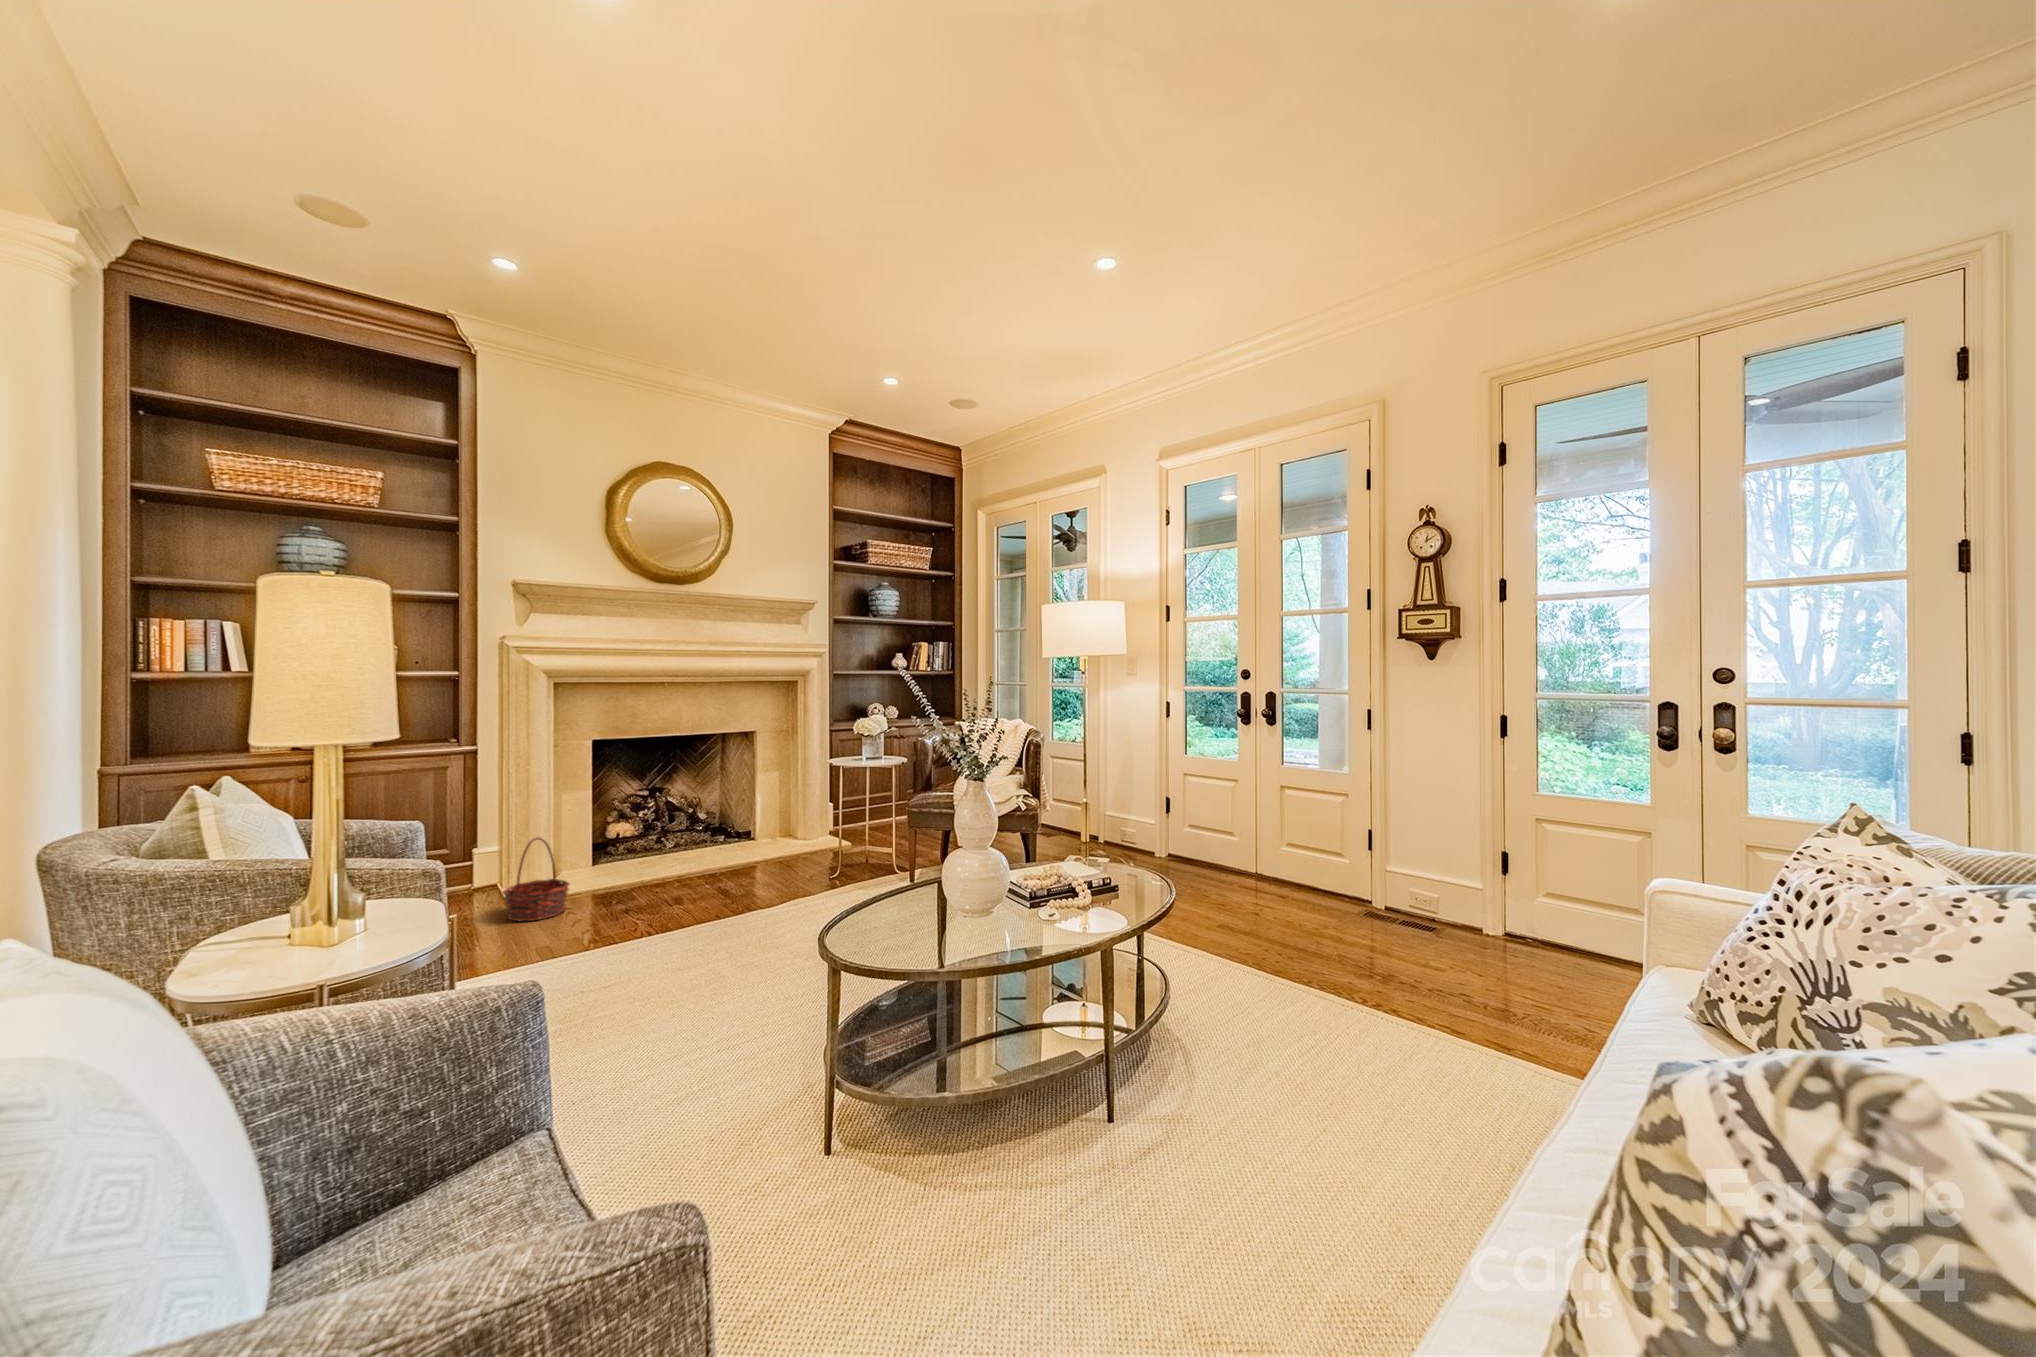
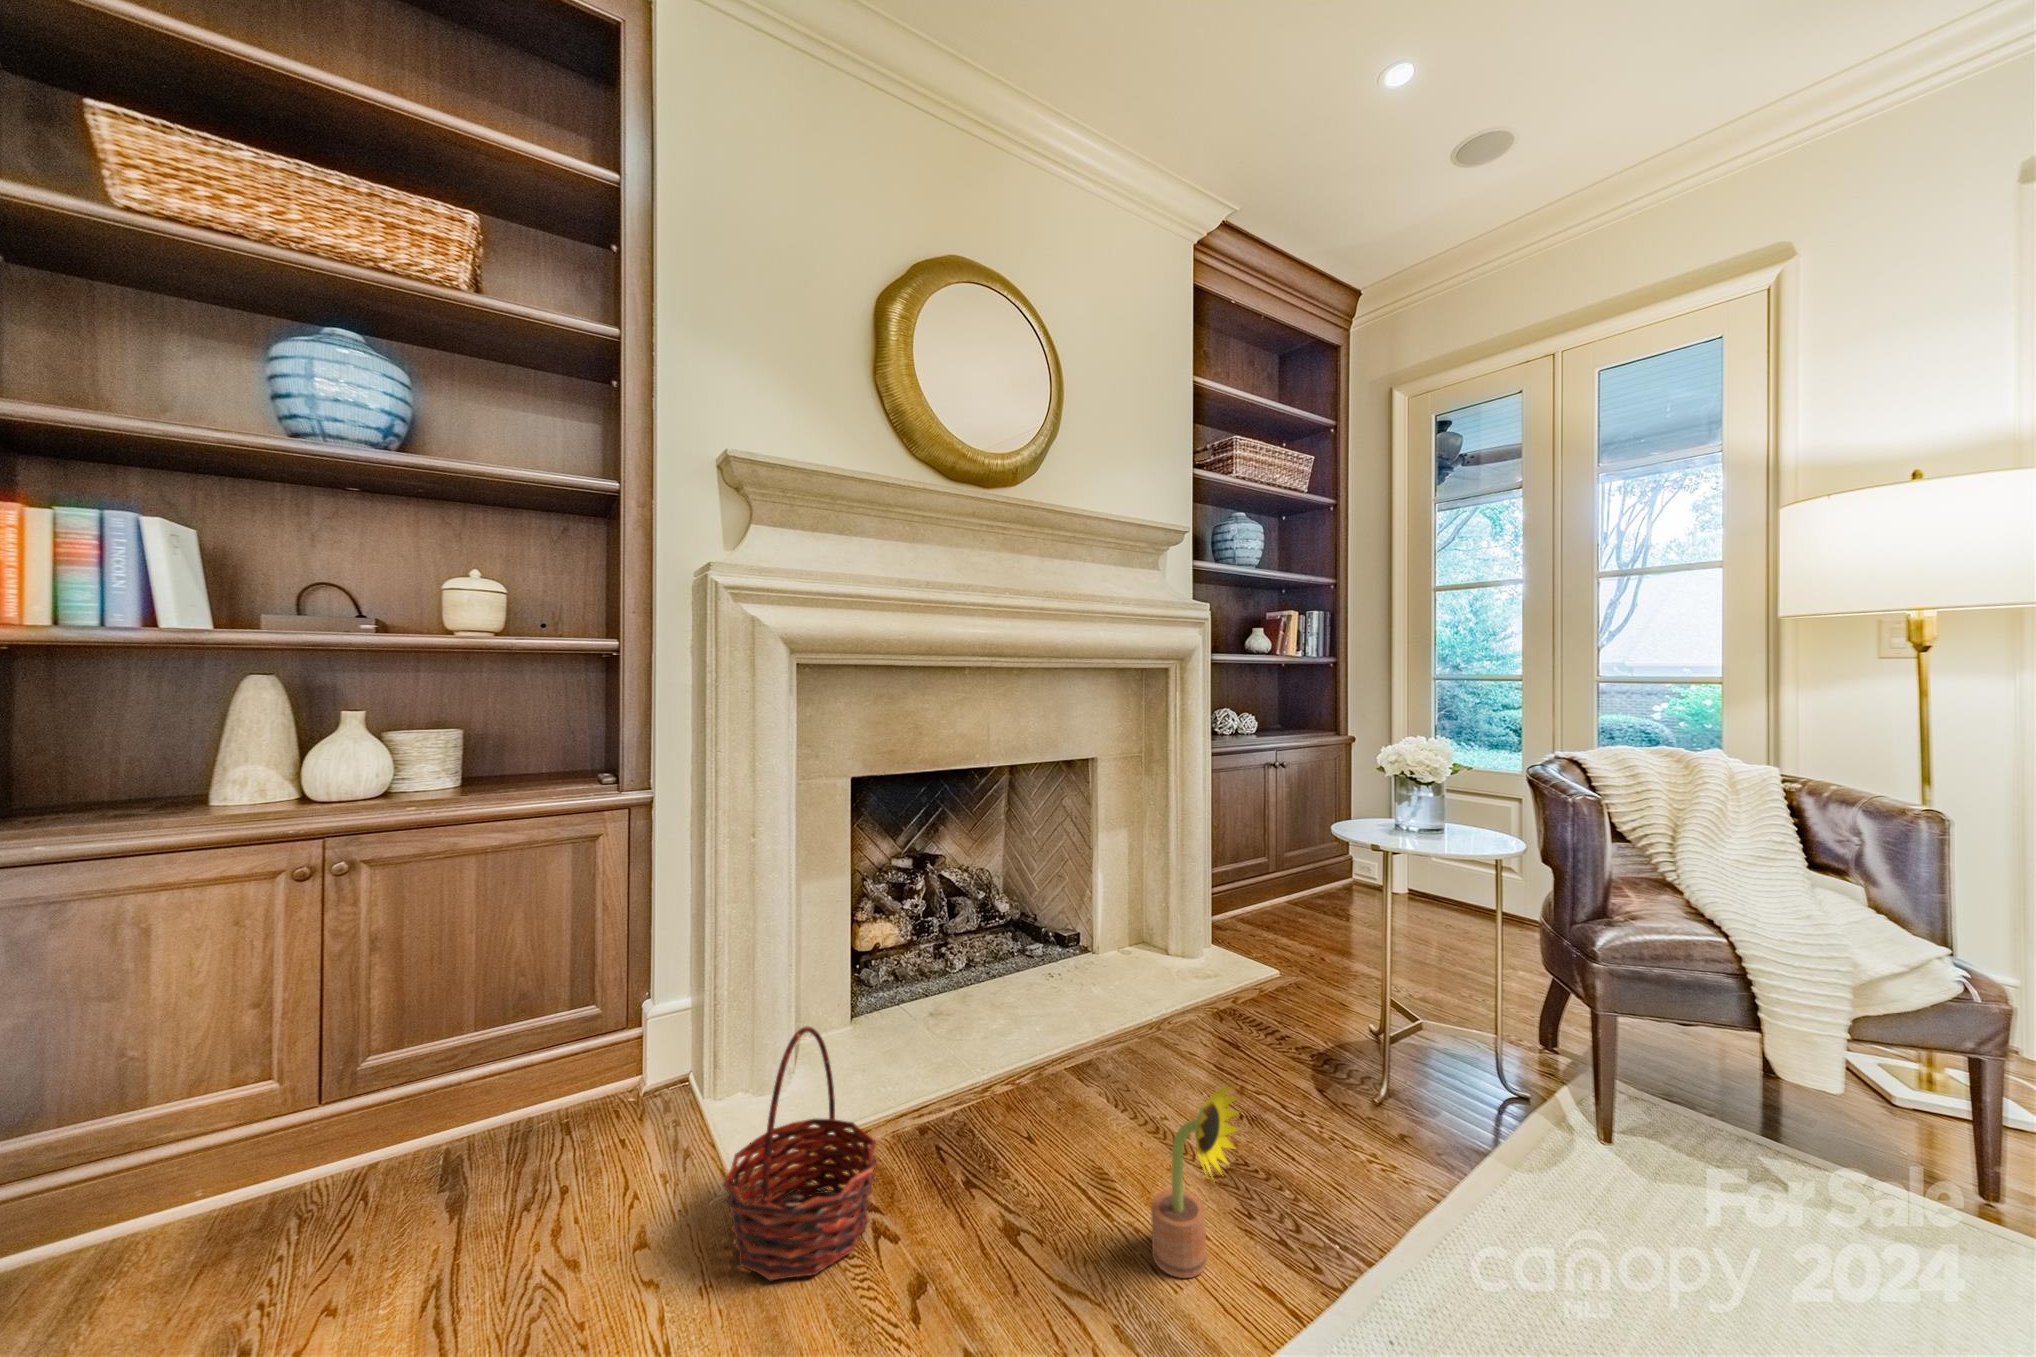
decorative plant: none [670,850,706,916] -> present [1151,1087,1239,1278]

